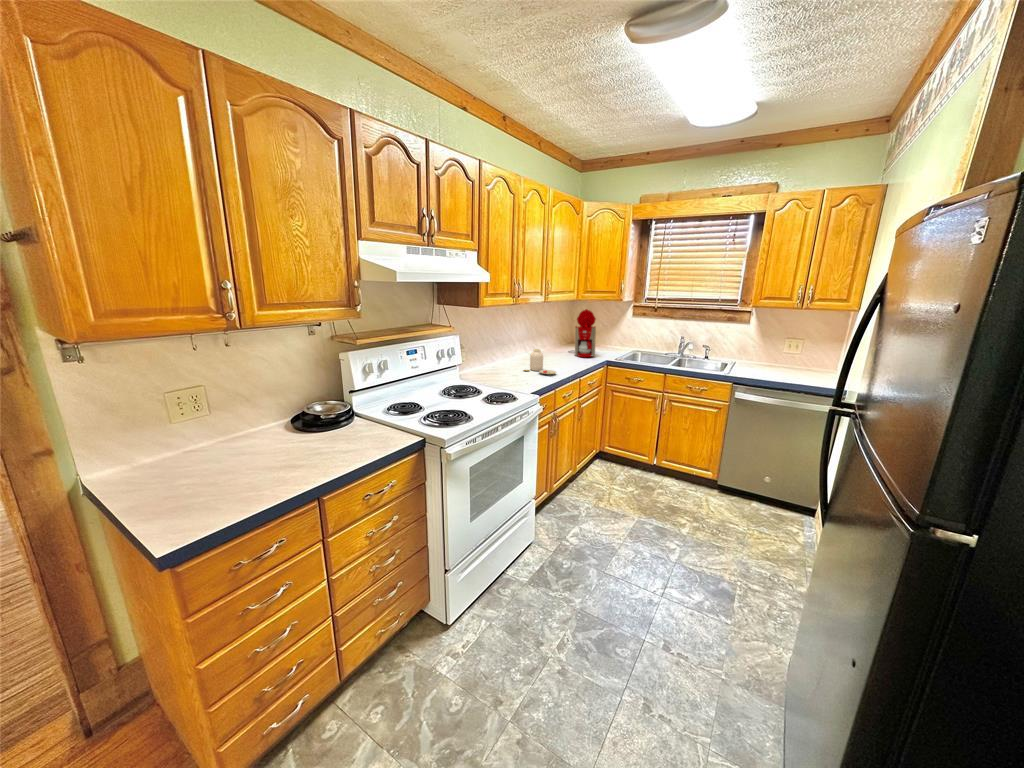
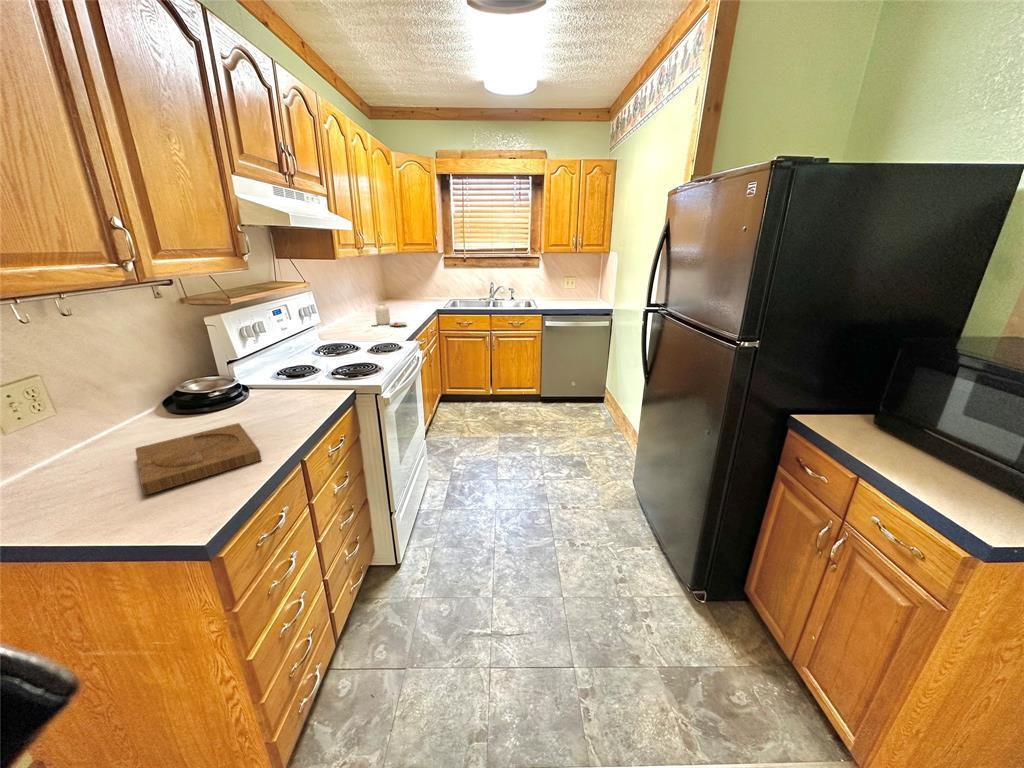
coffee maker: present [574,309,596,357] -> none [393,262,423,309]
tray: none [185,449,304,496] -> present [136,423,261,495]

